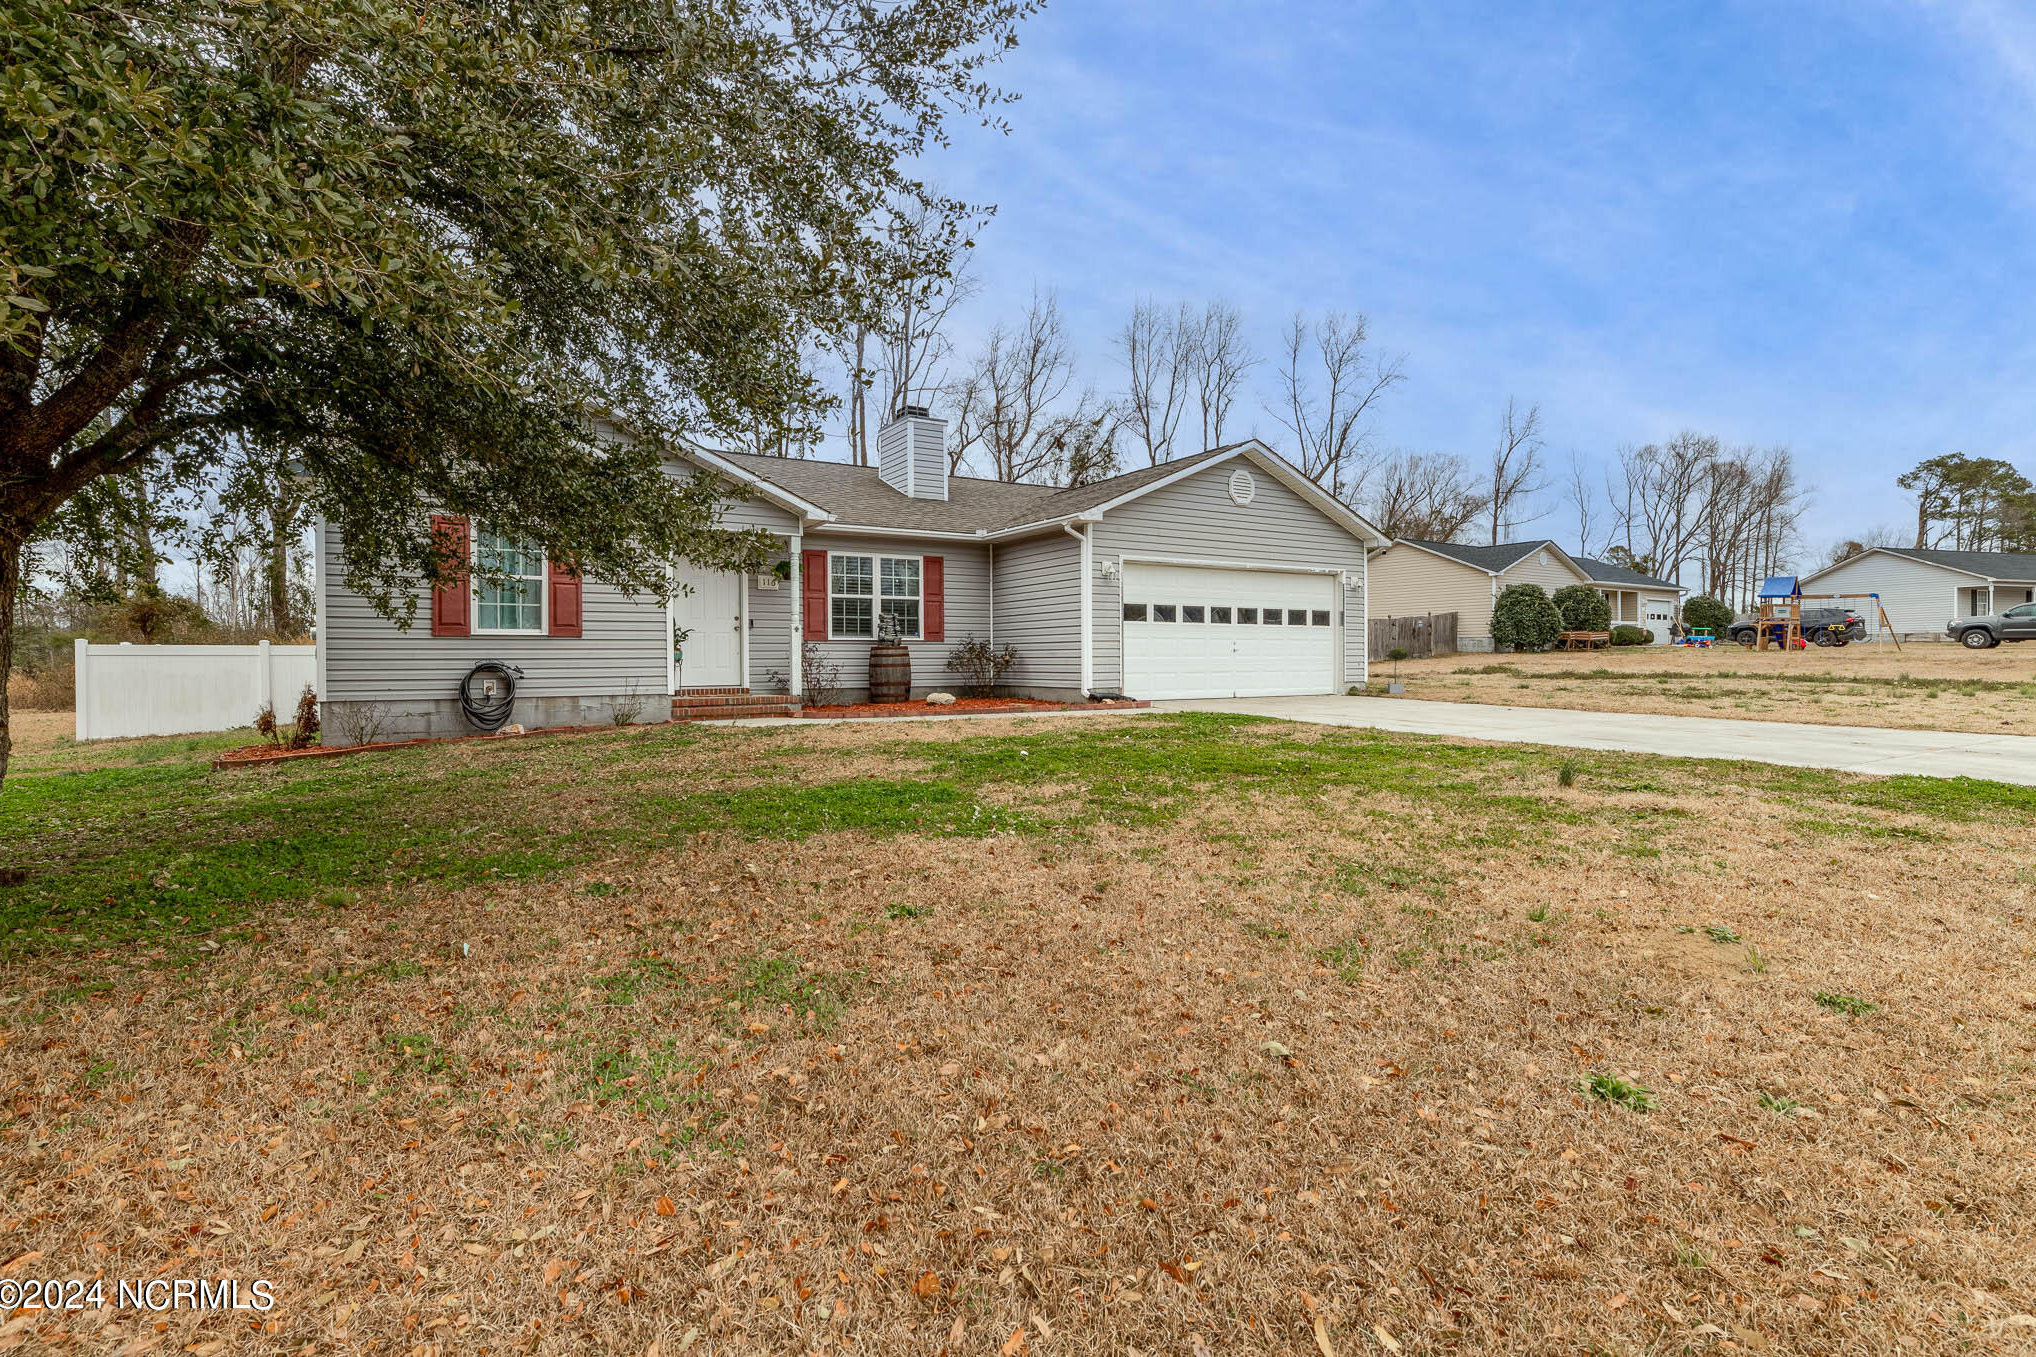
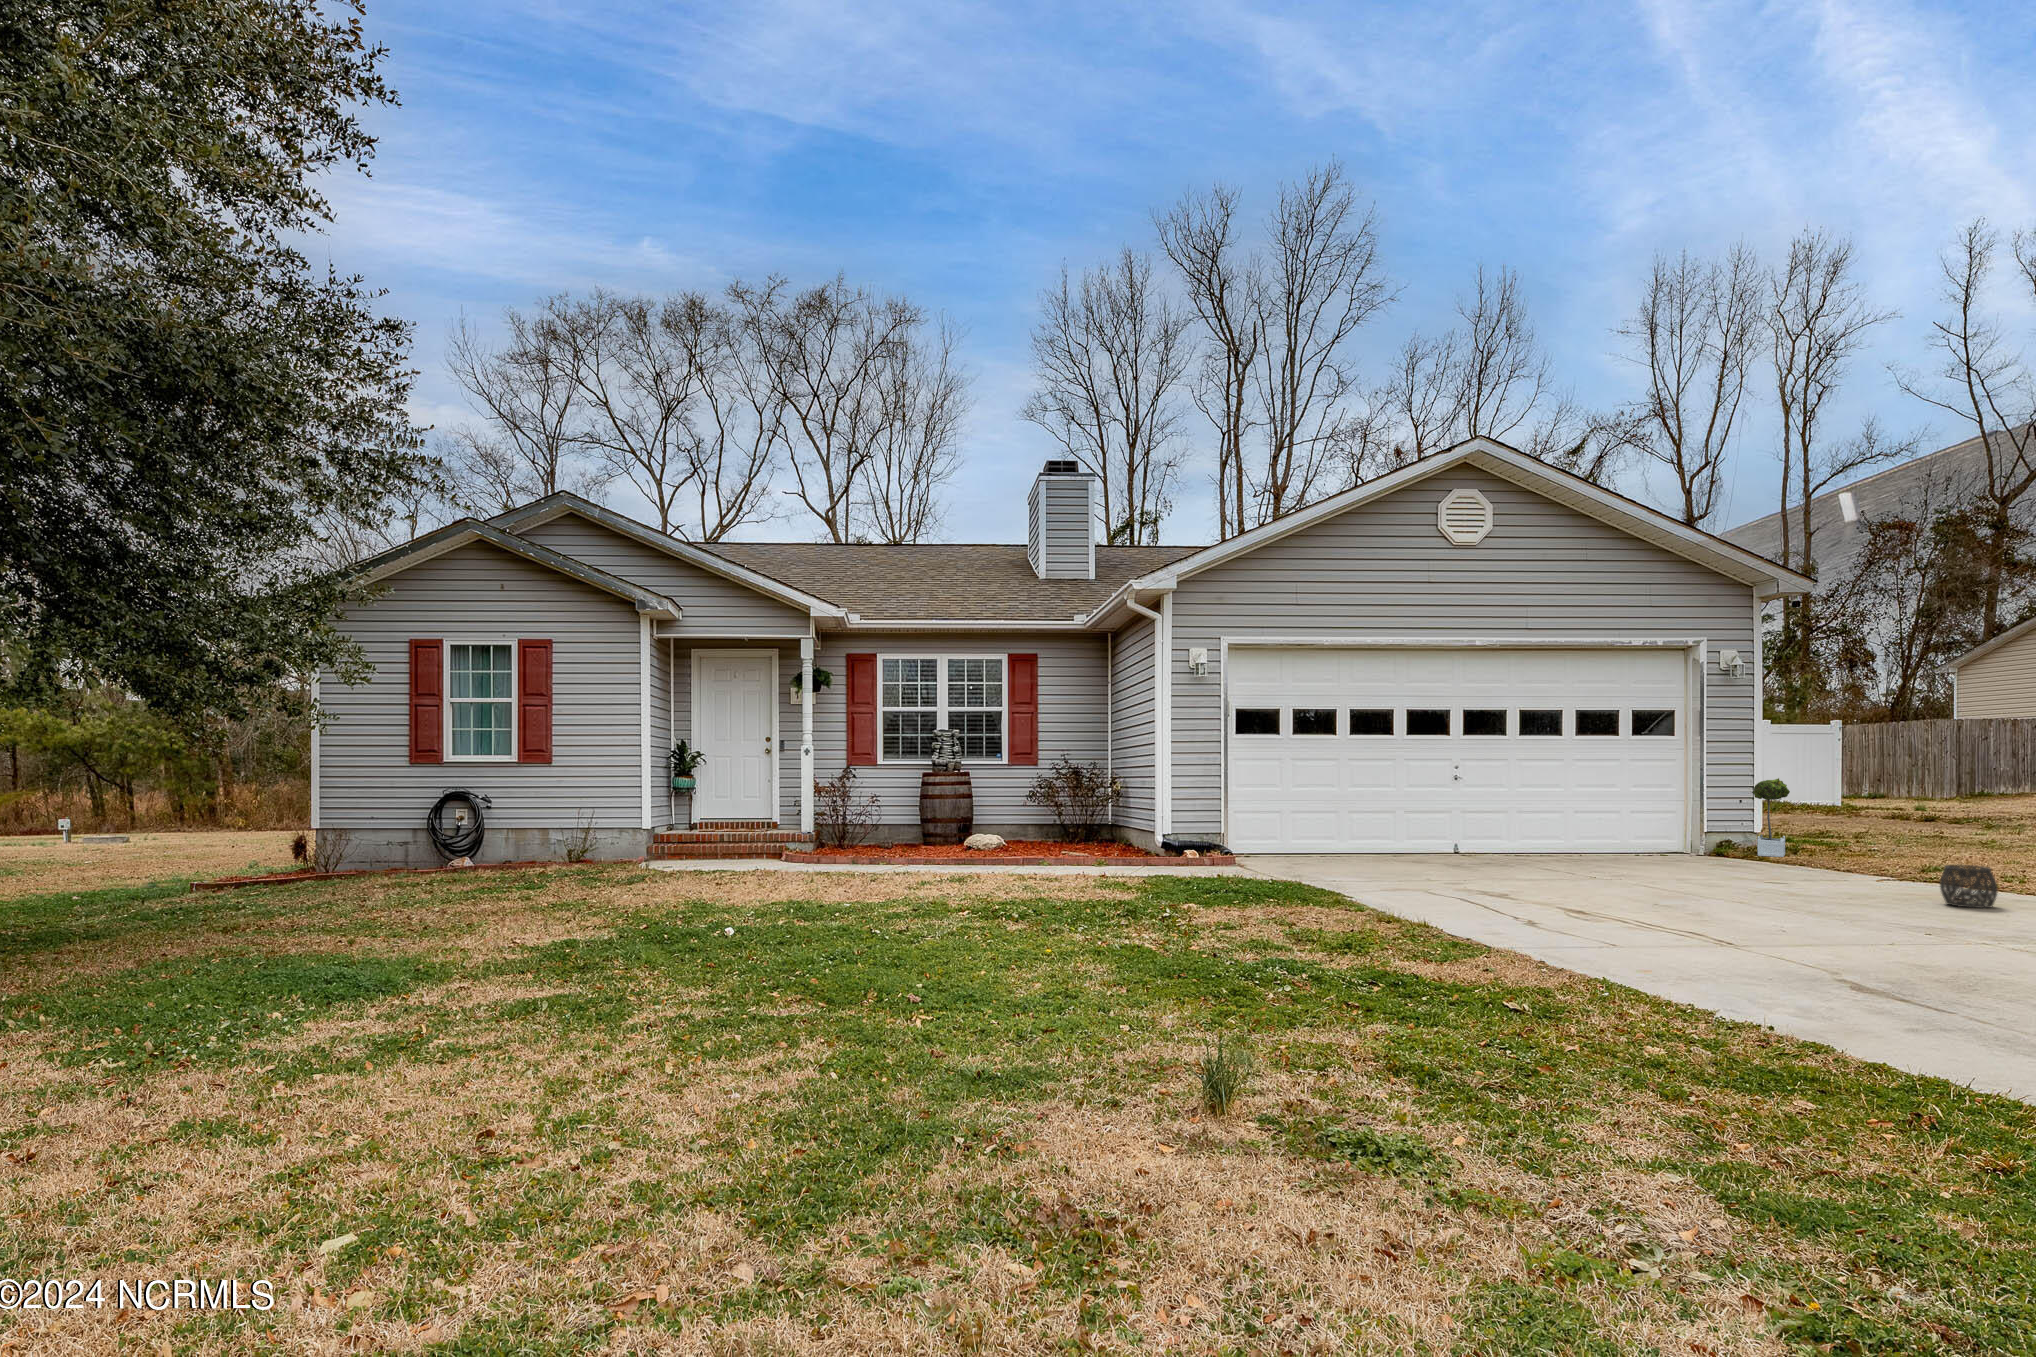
woven basket: none [1556,688,1586,711] -> present [1940,865,1998,908]

